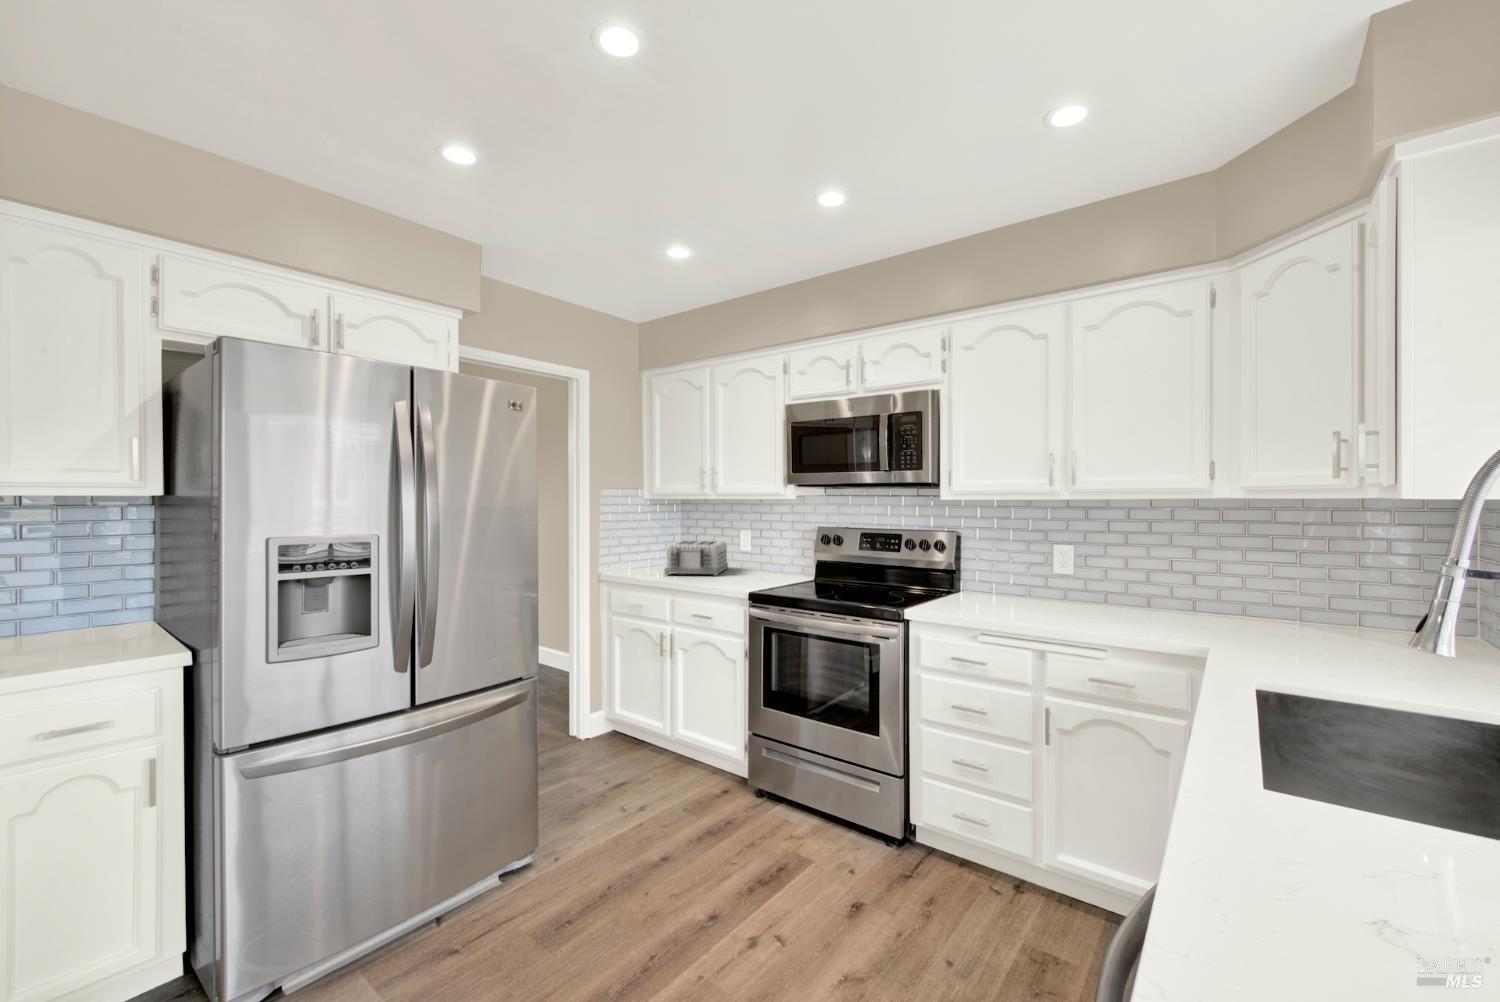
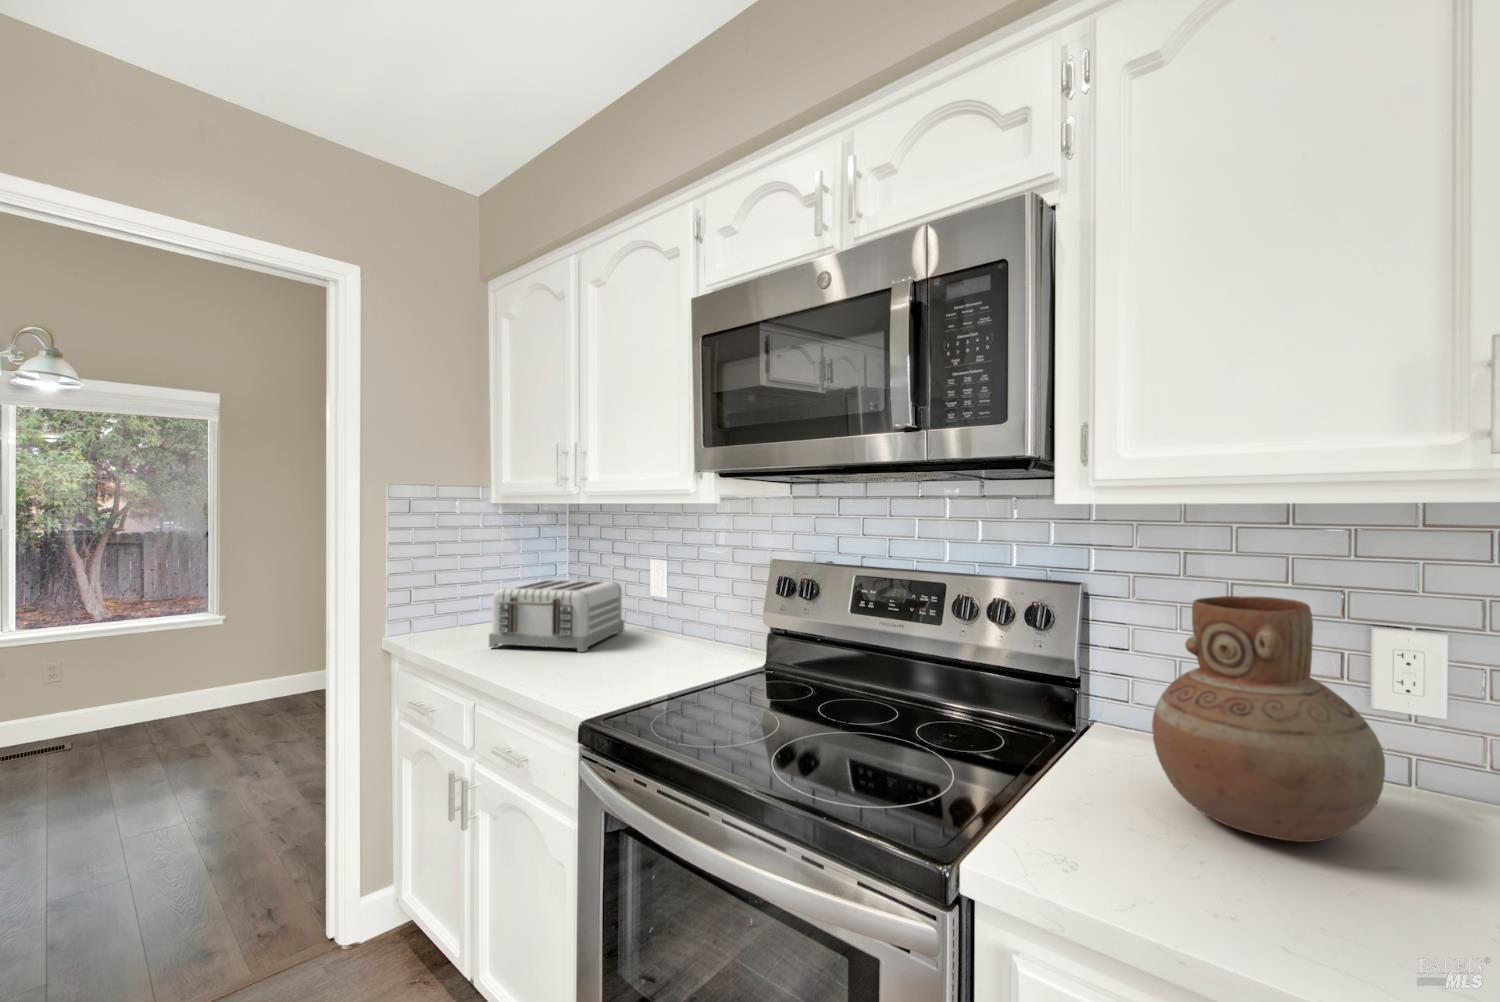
vase: none [971,533,1037,609] -> present [1152,596,1385,842]

